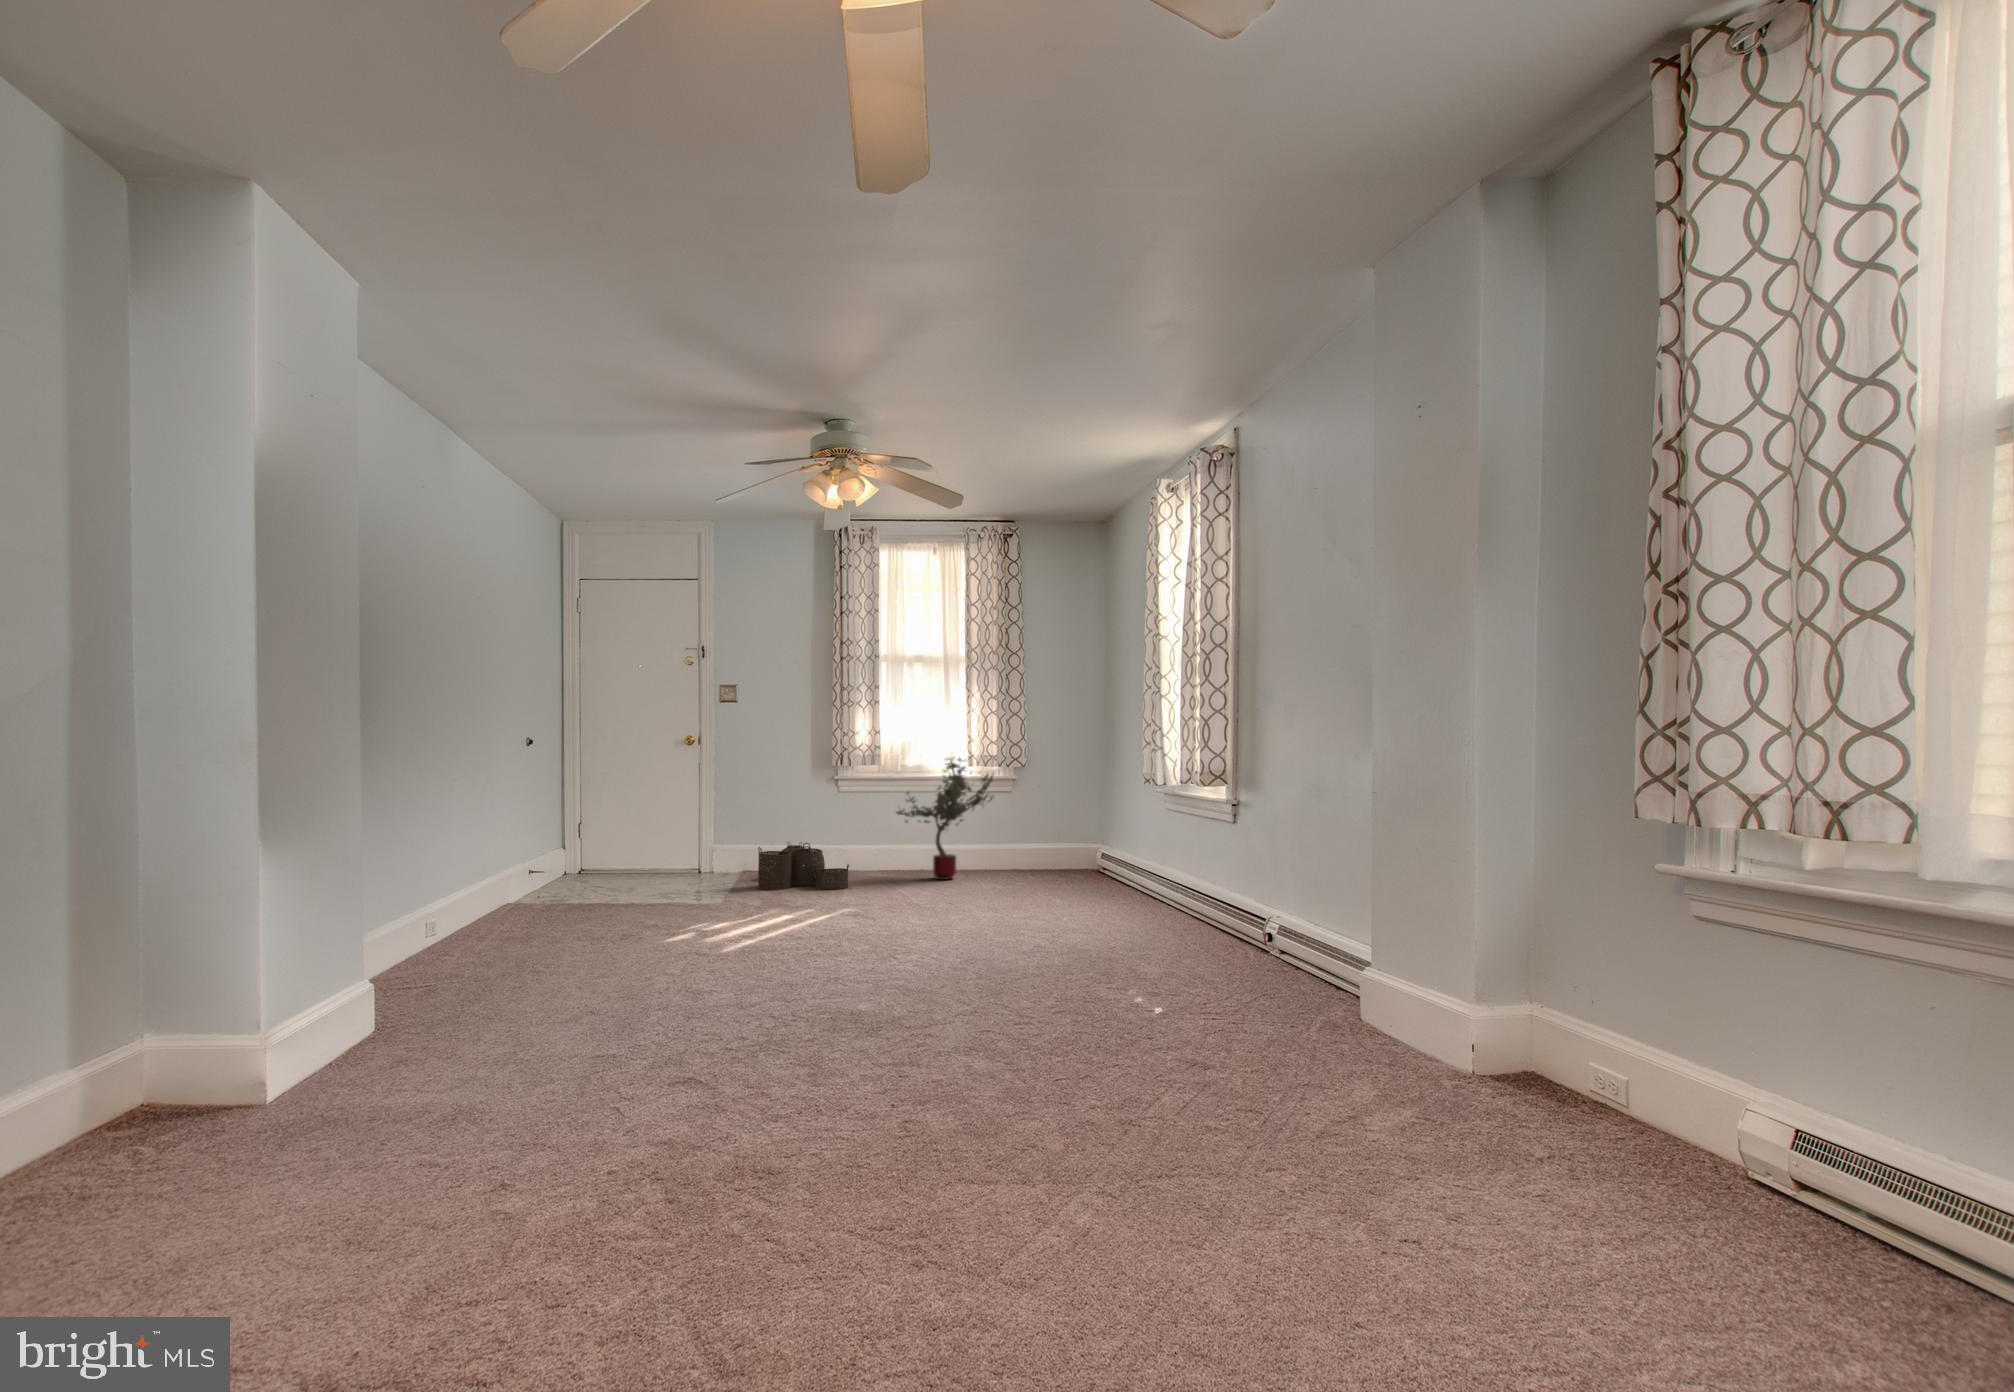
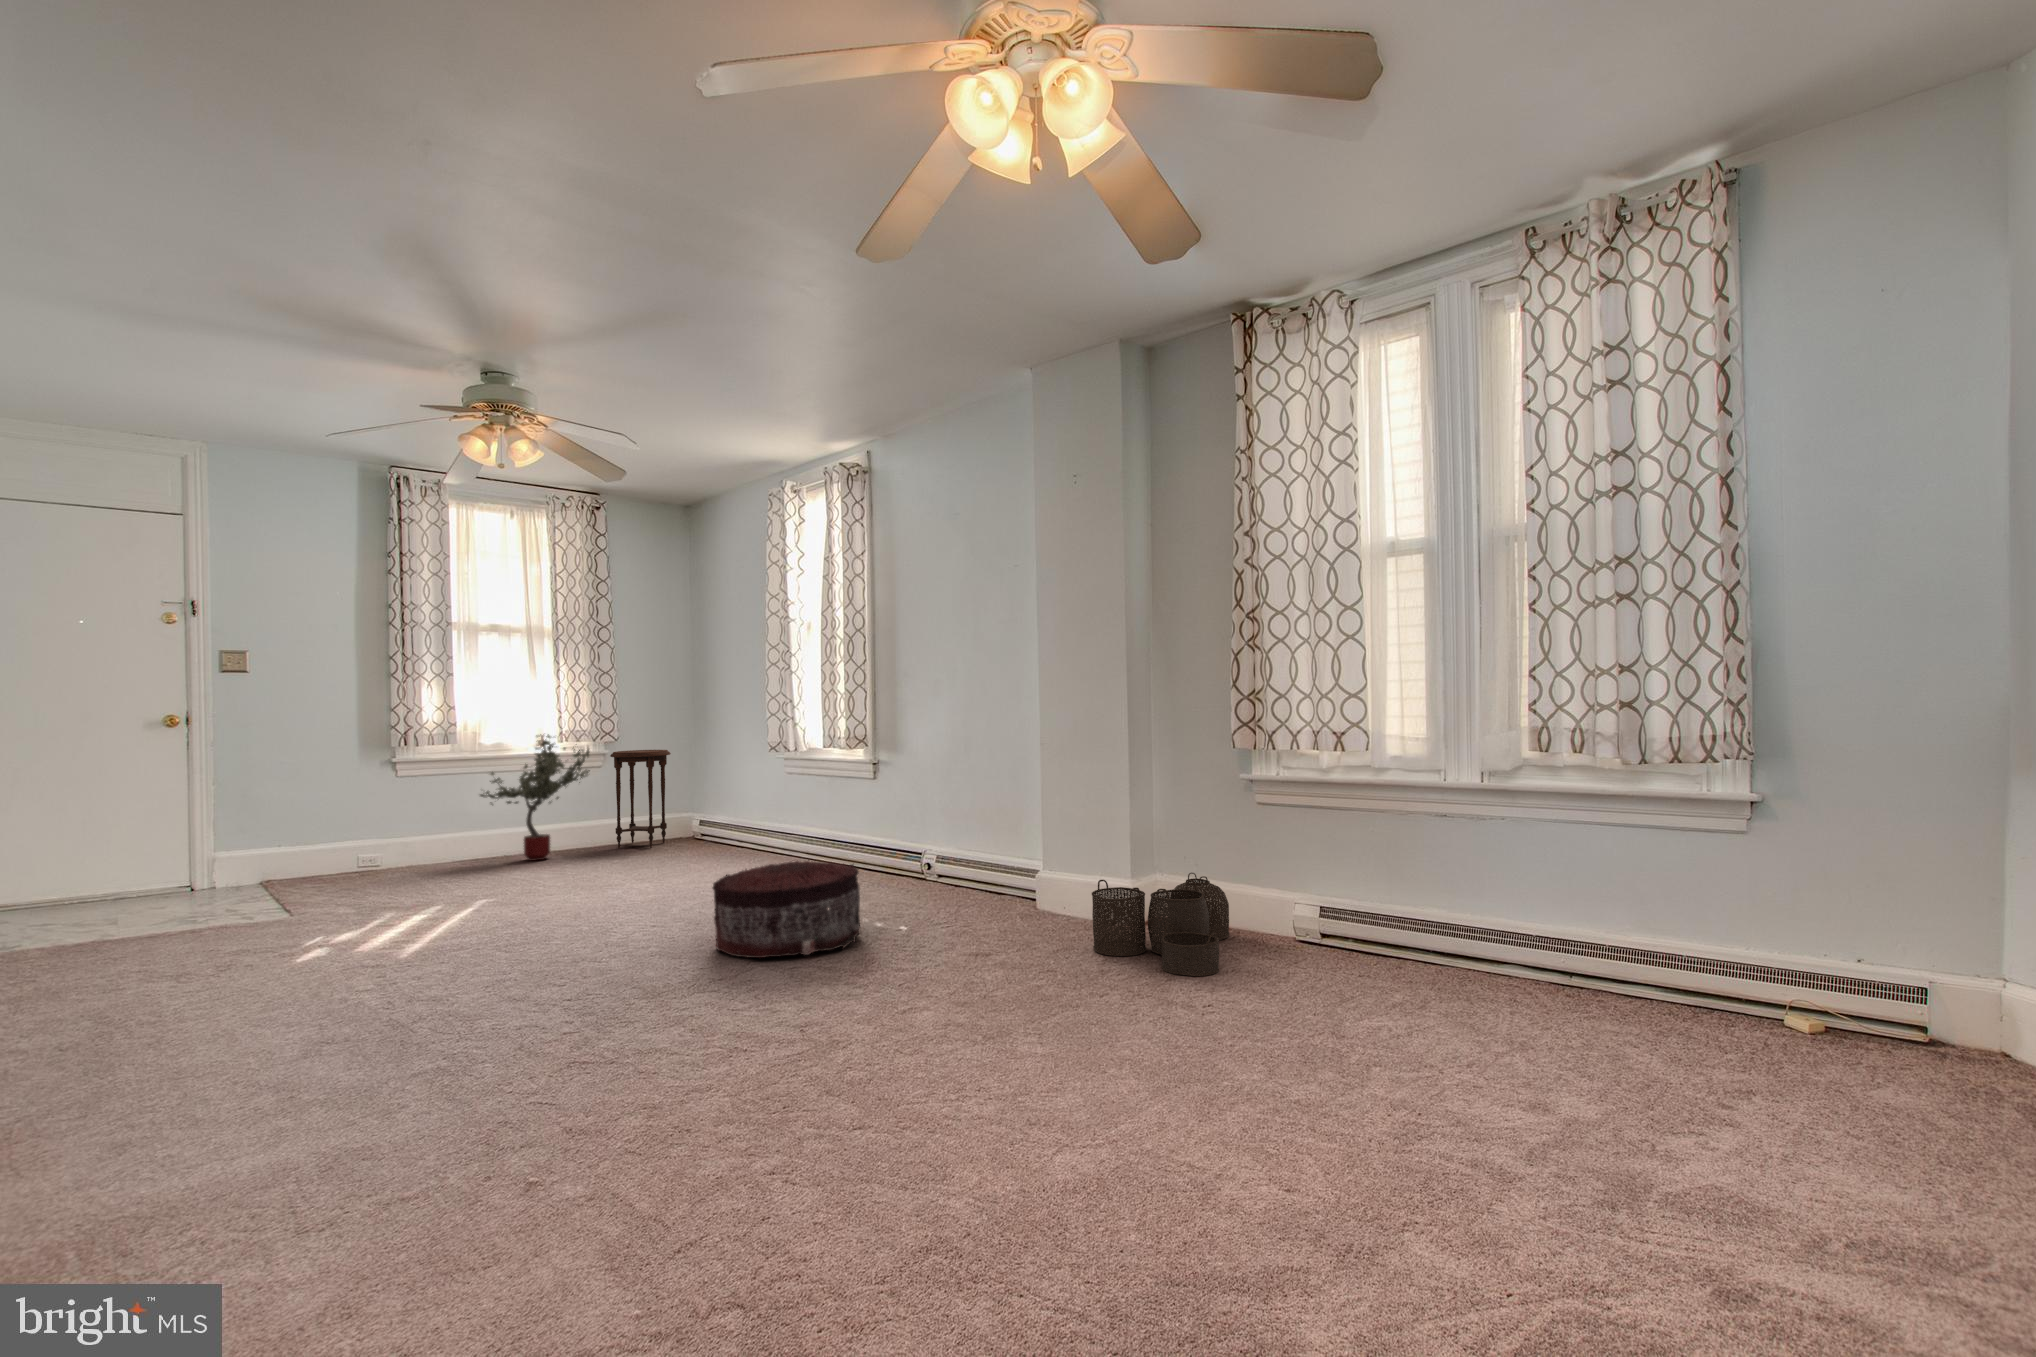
side table: none [1018,778,1076,878] -> present [610,750,671,848]
woven basket: present [758,842,849,890] -> present [1092,873,1229,976]
pouf: none [931,915,1104,1036] -> present [713,860,860,958]

